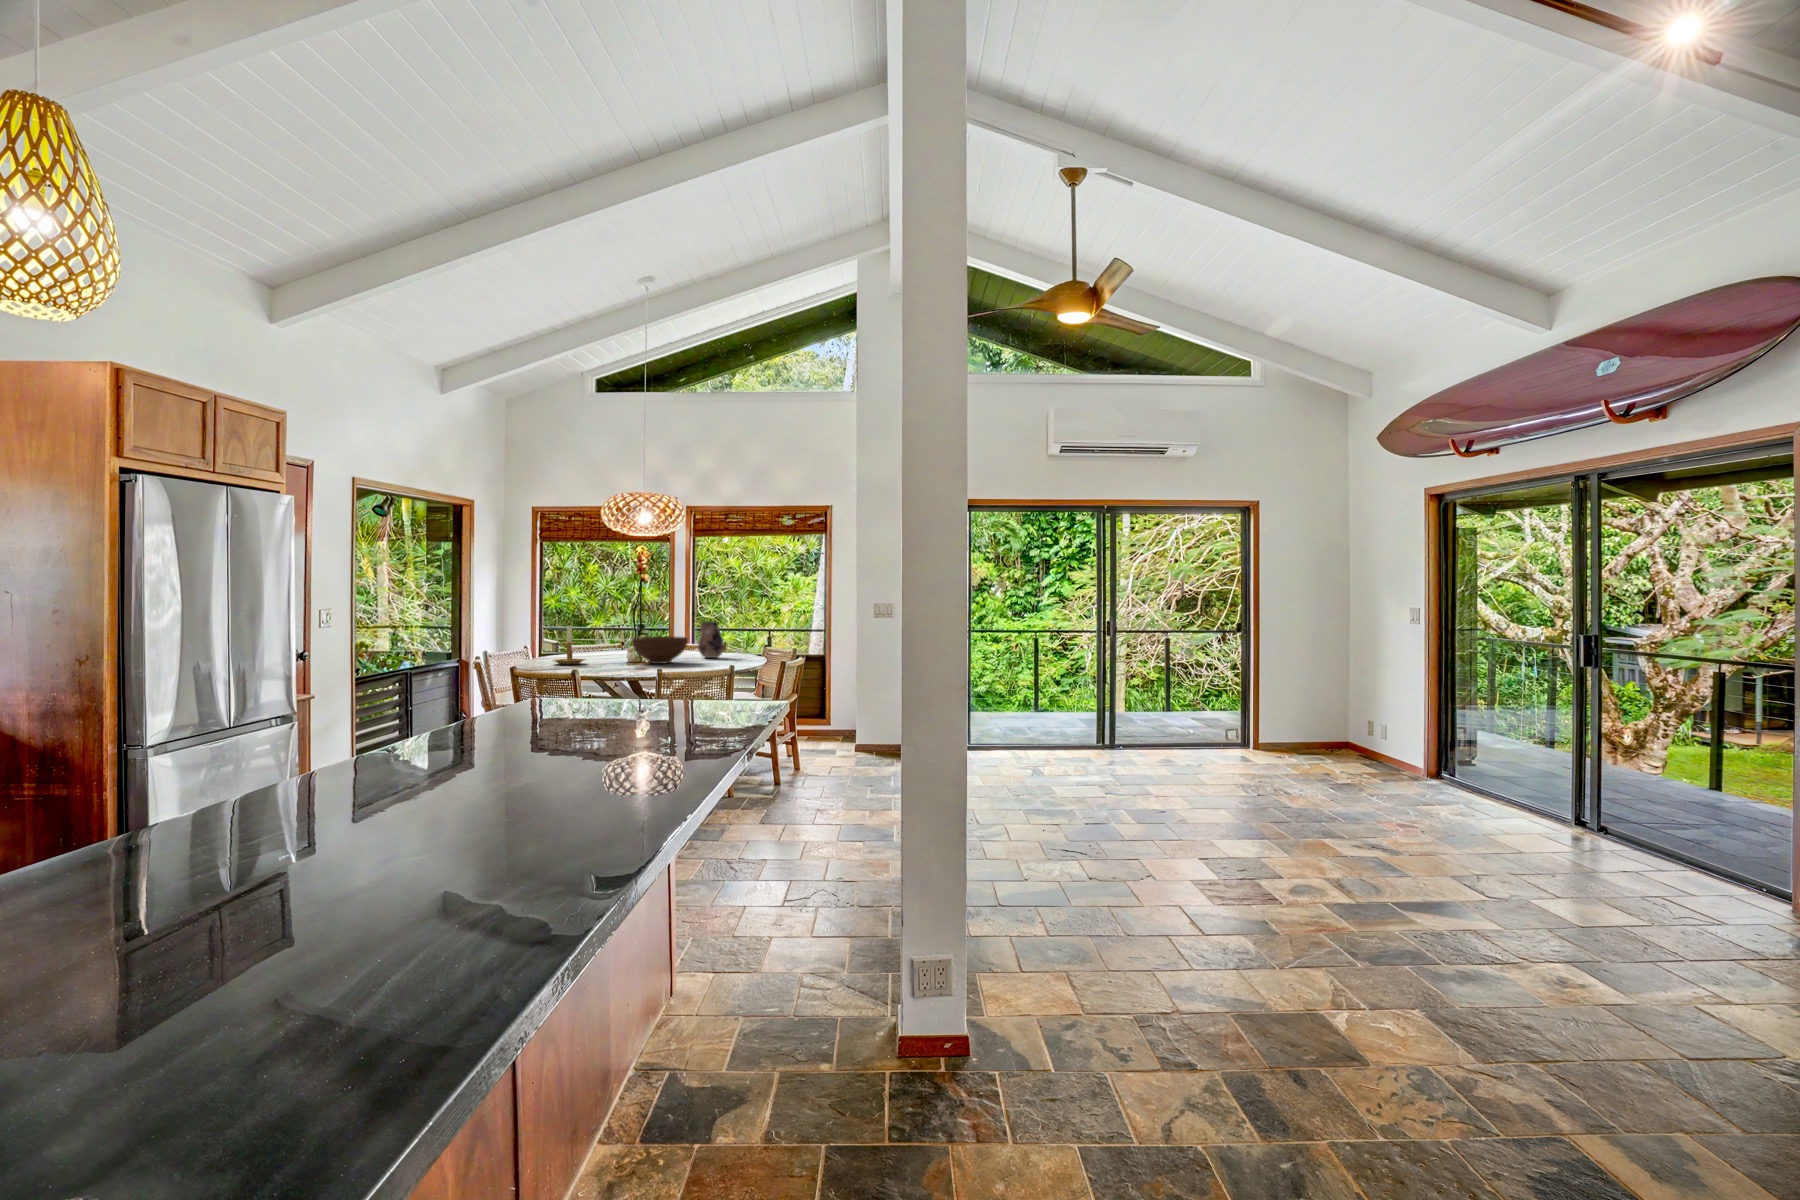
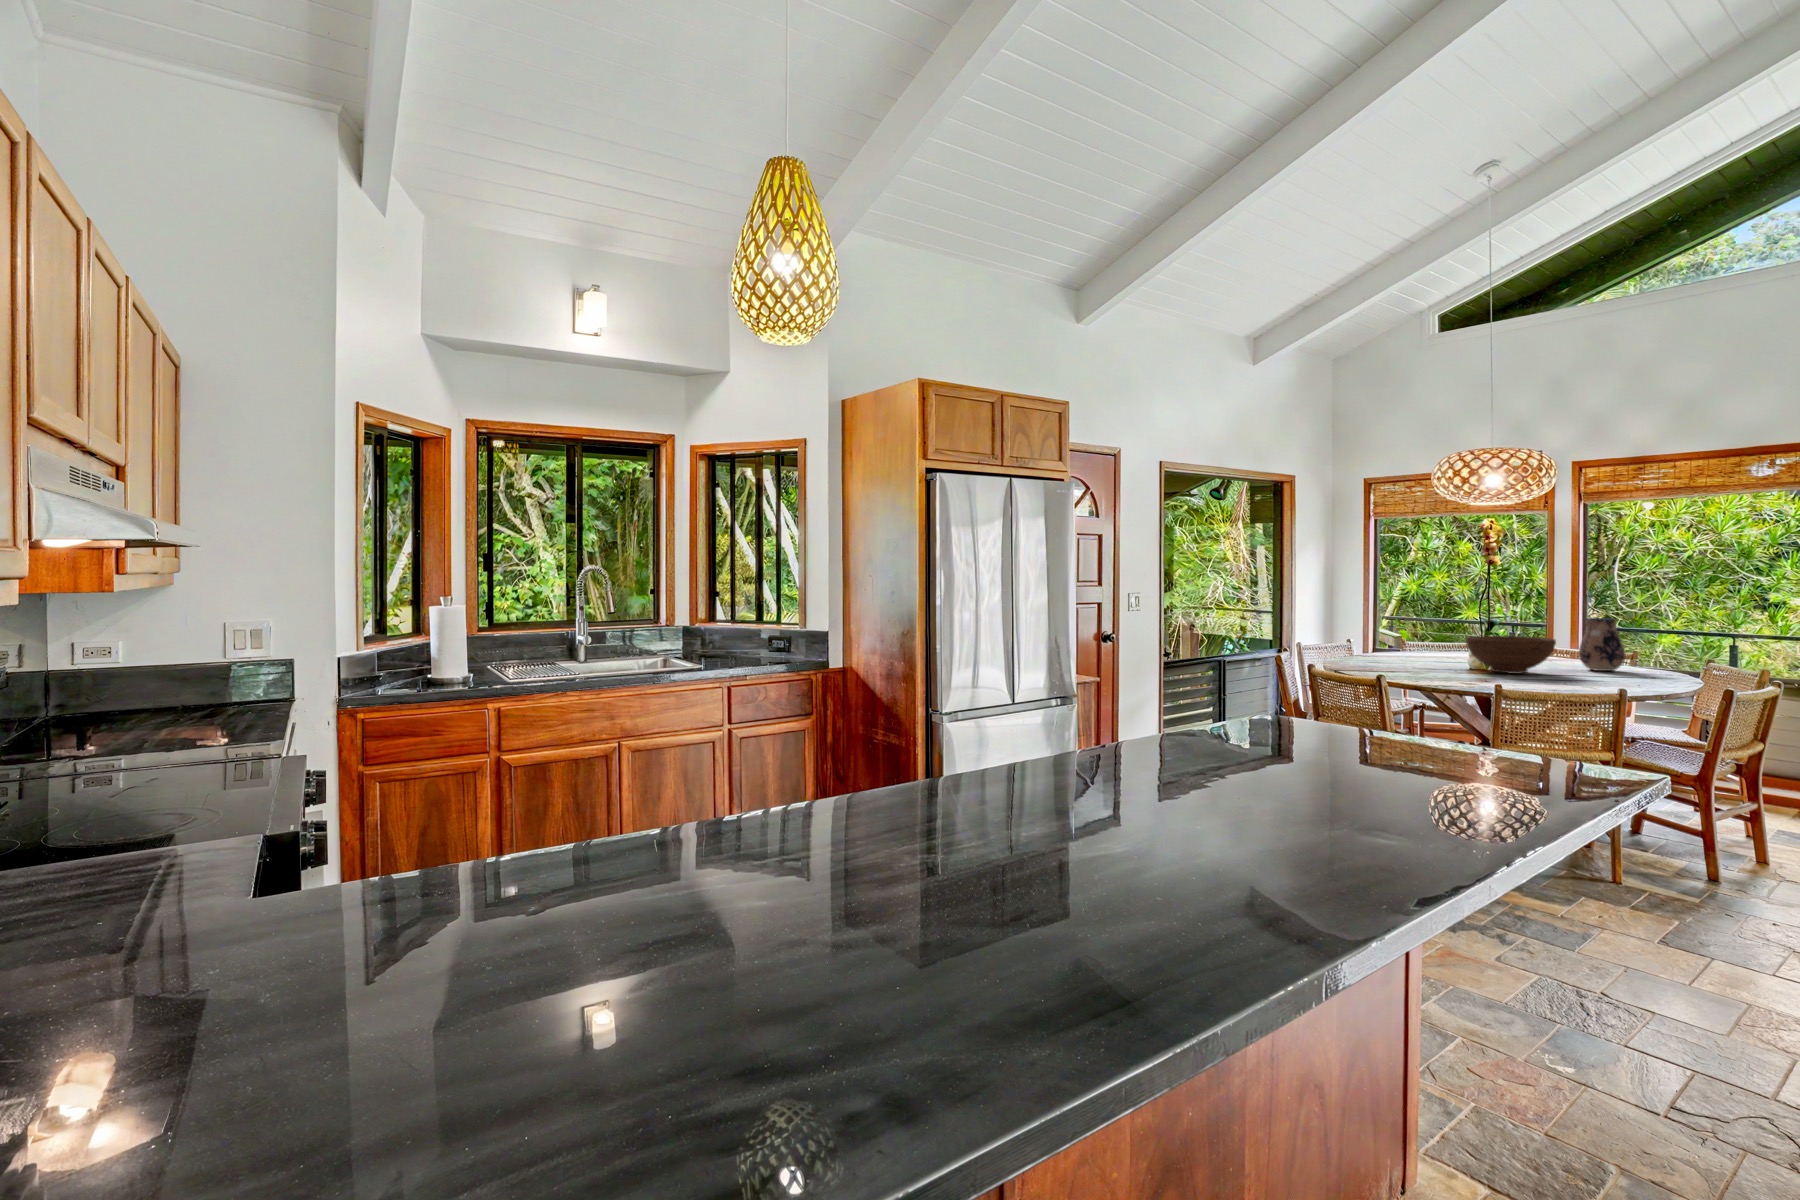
candle holder: present [553,625,586,664] -> none [1357,615,1401,665]

